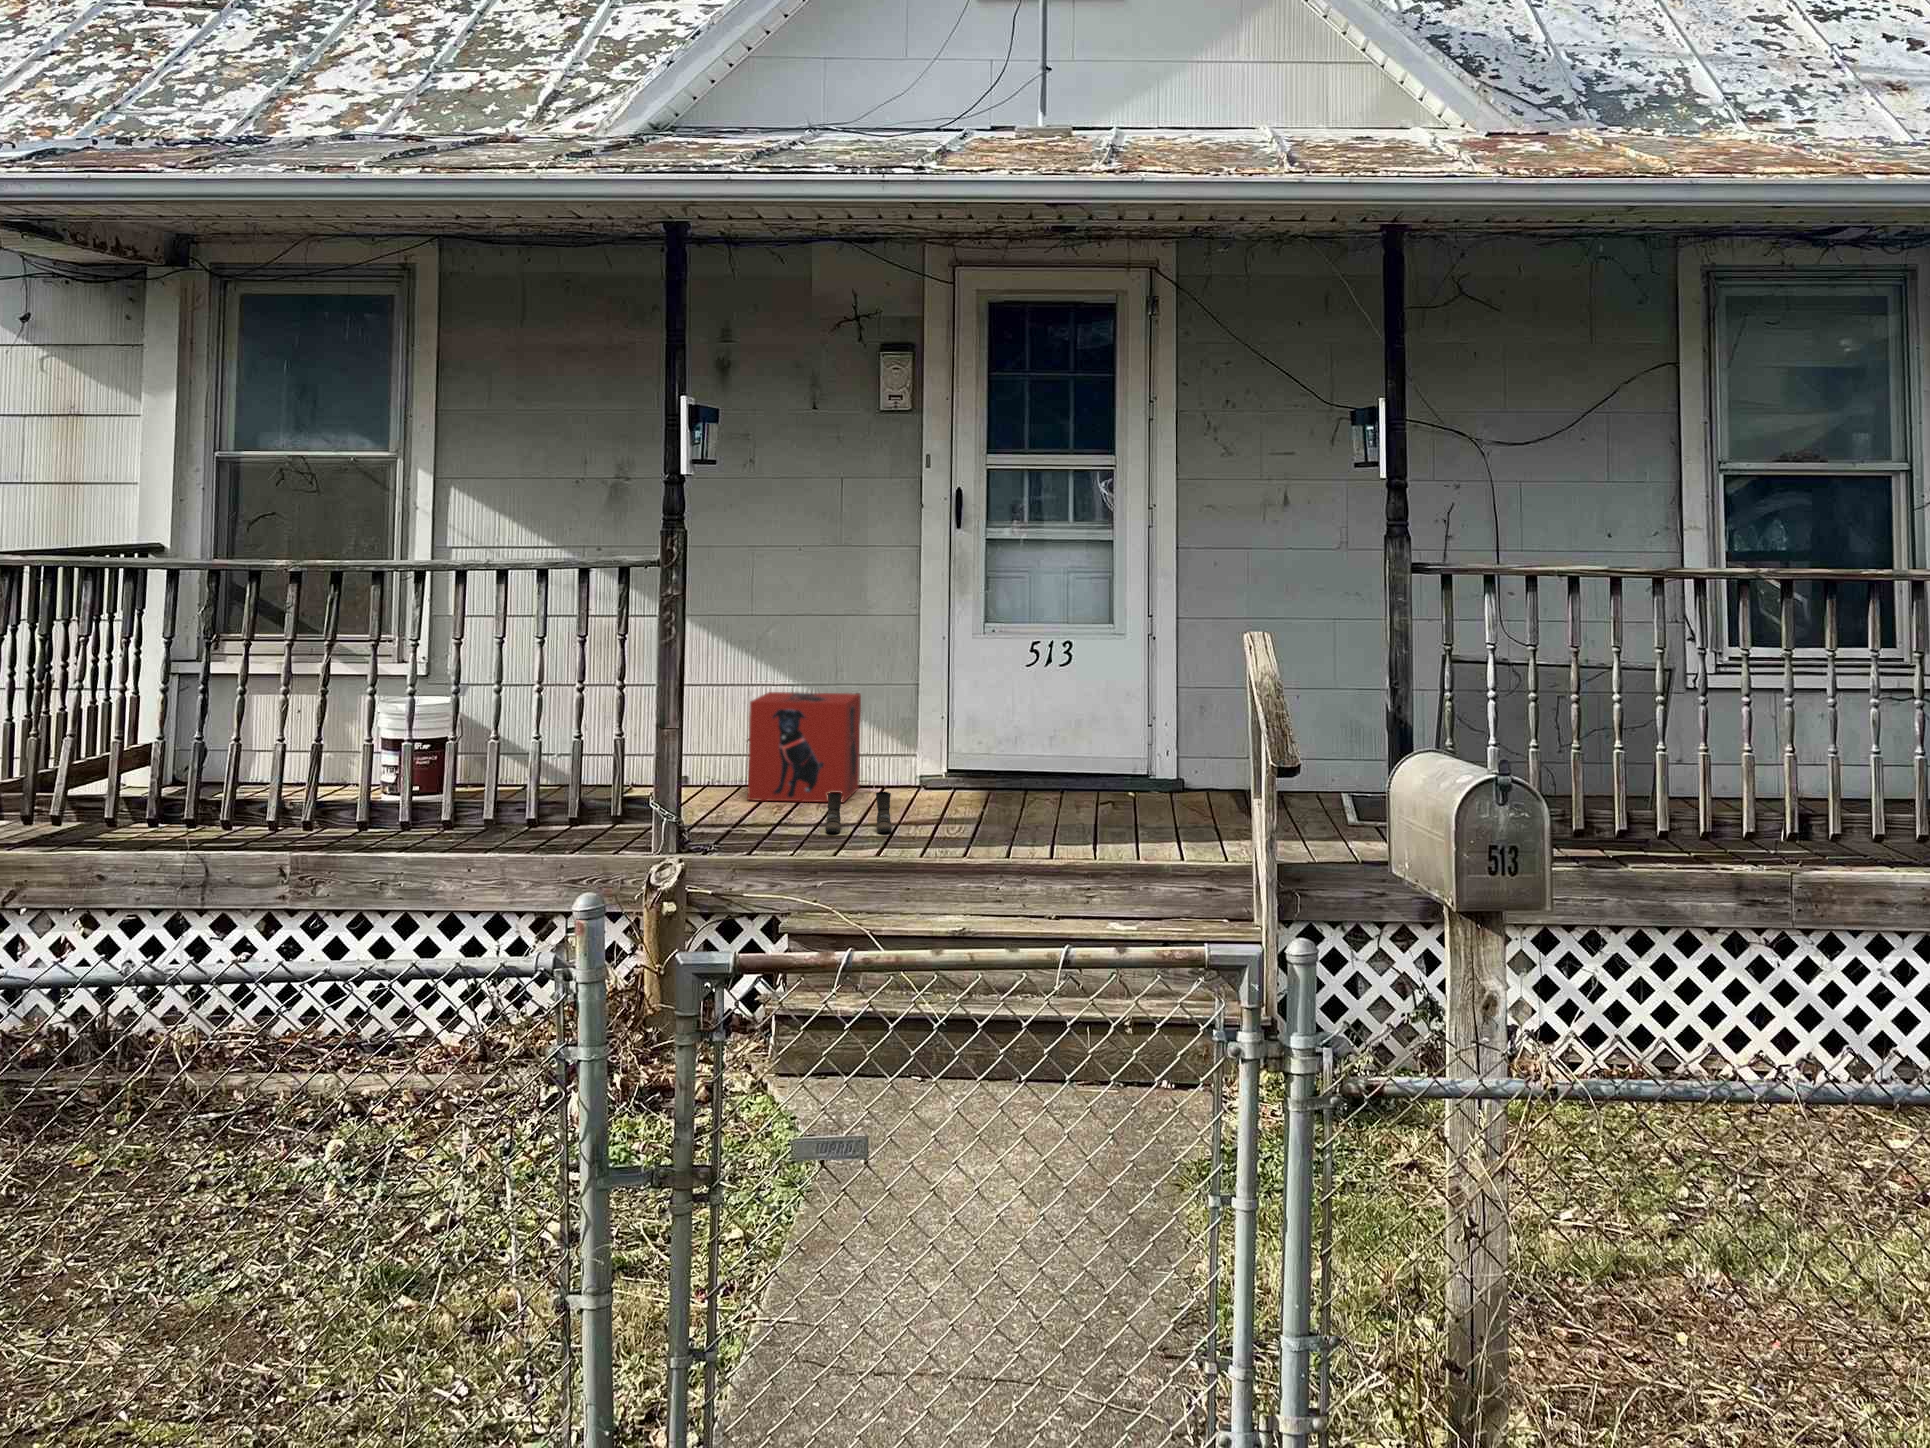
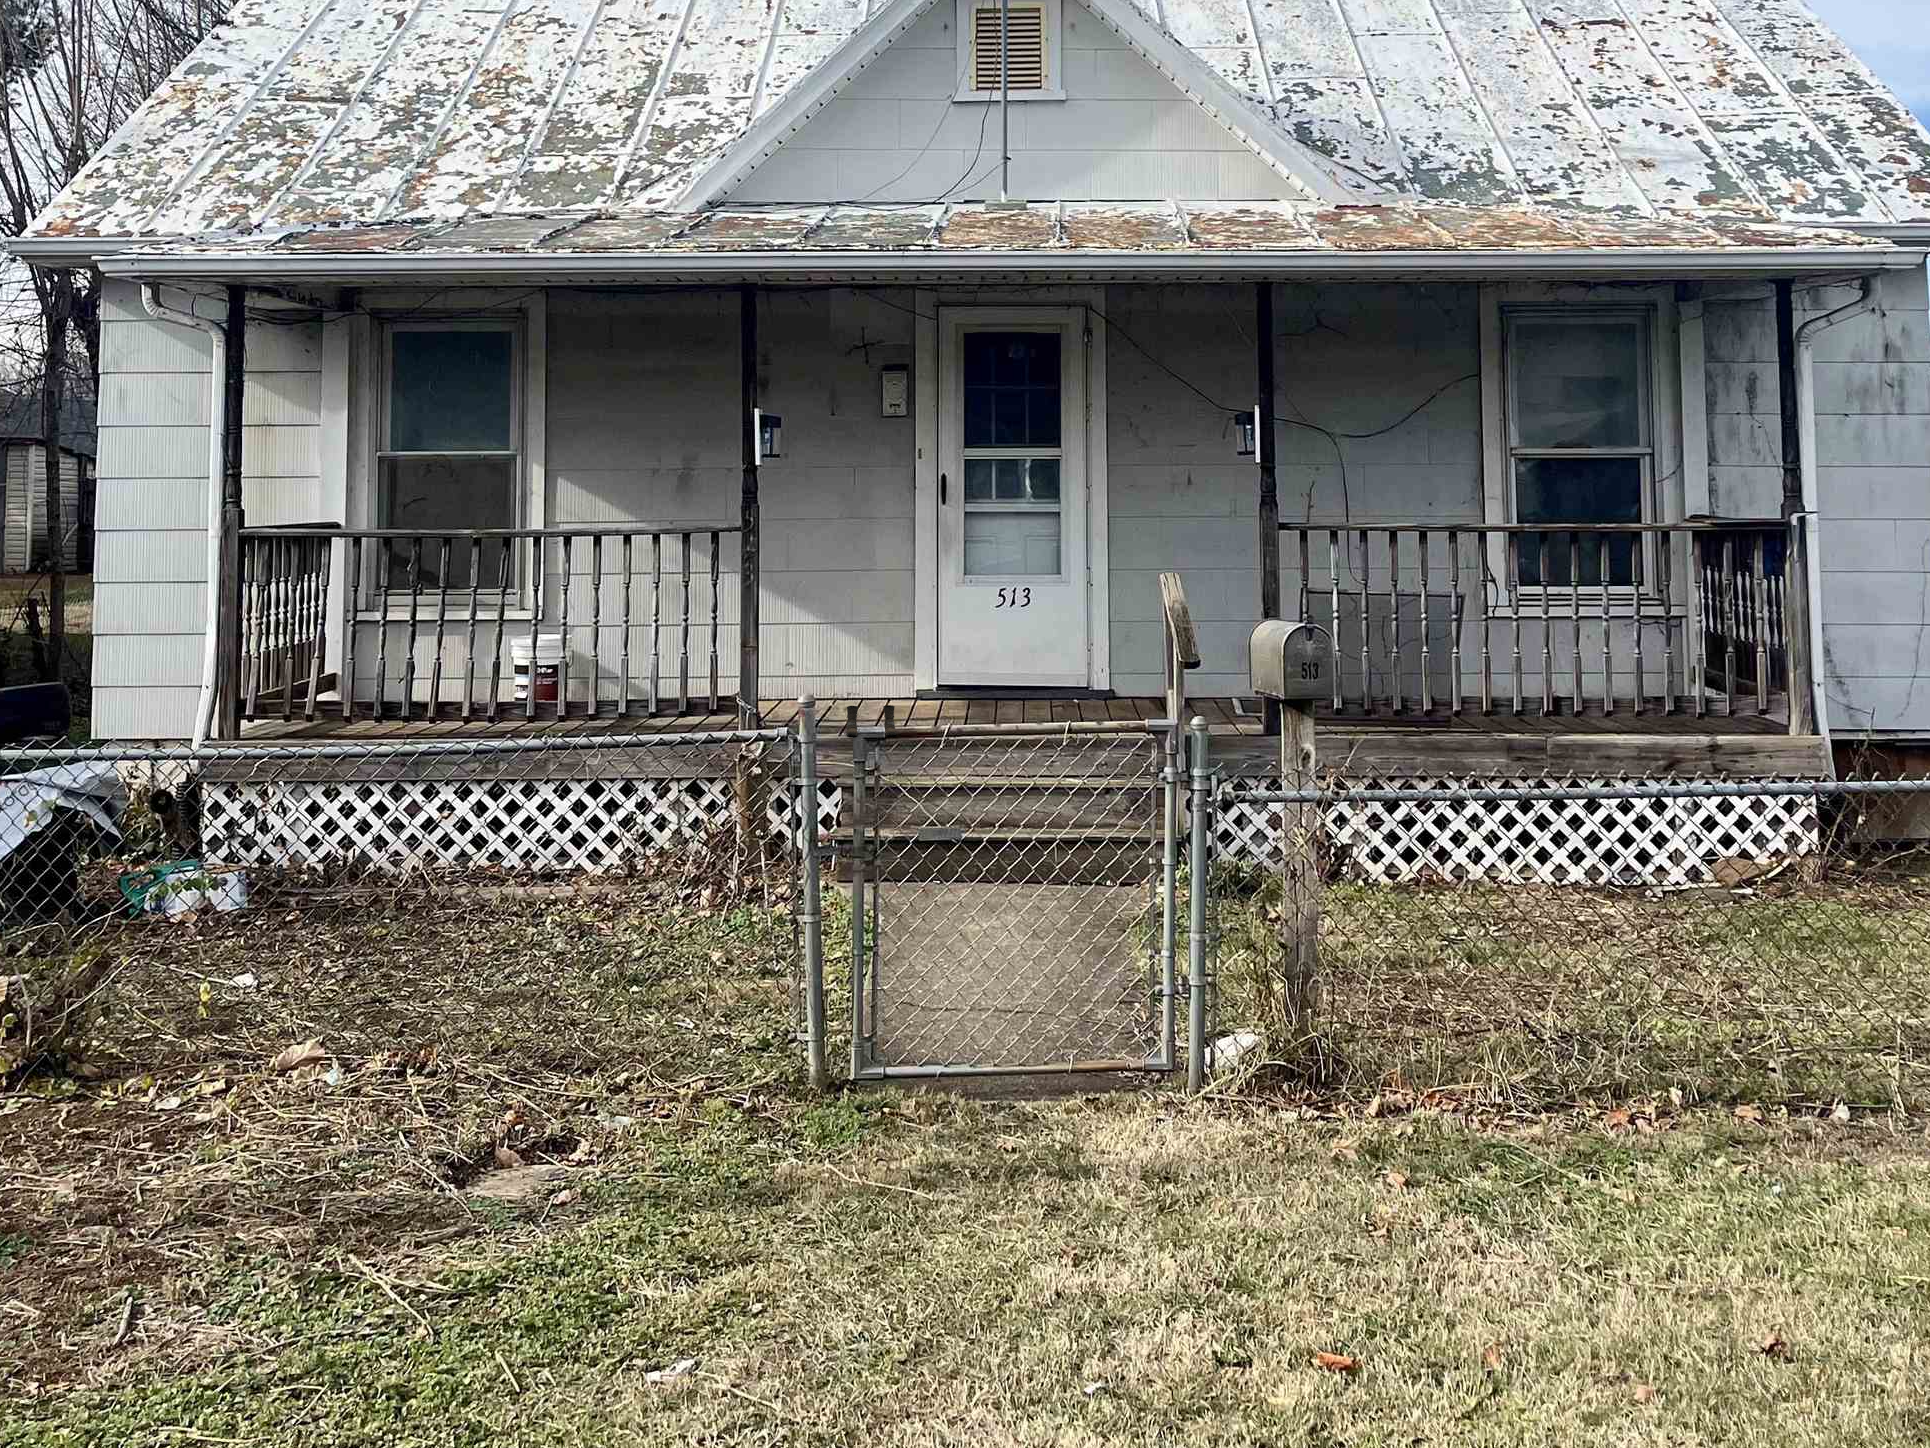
storage box: present [748,692,861,803] -> none [778,635,860,717]

